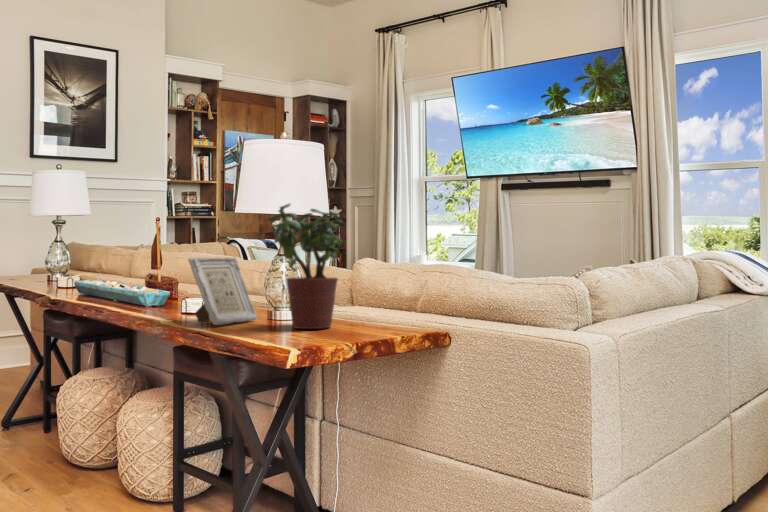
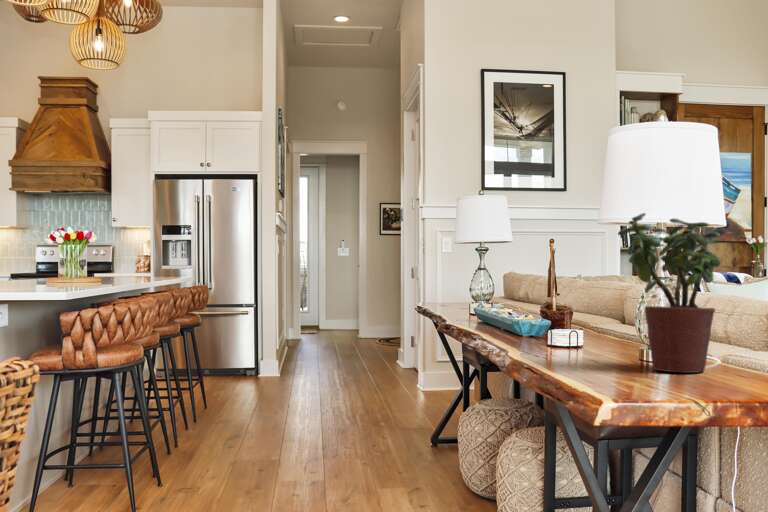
picture frame: present [188,257,257,325] -> none [542,281,622,359]

